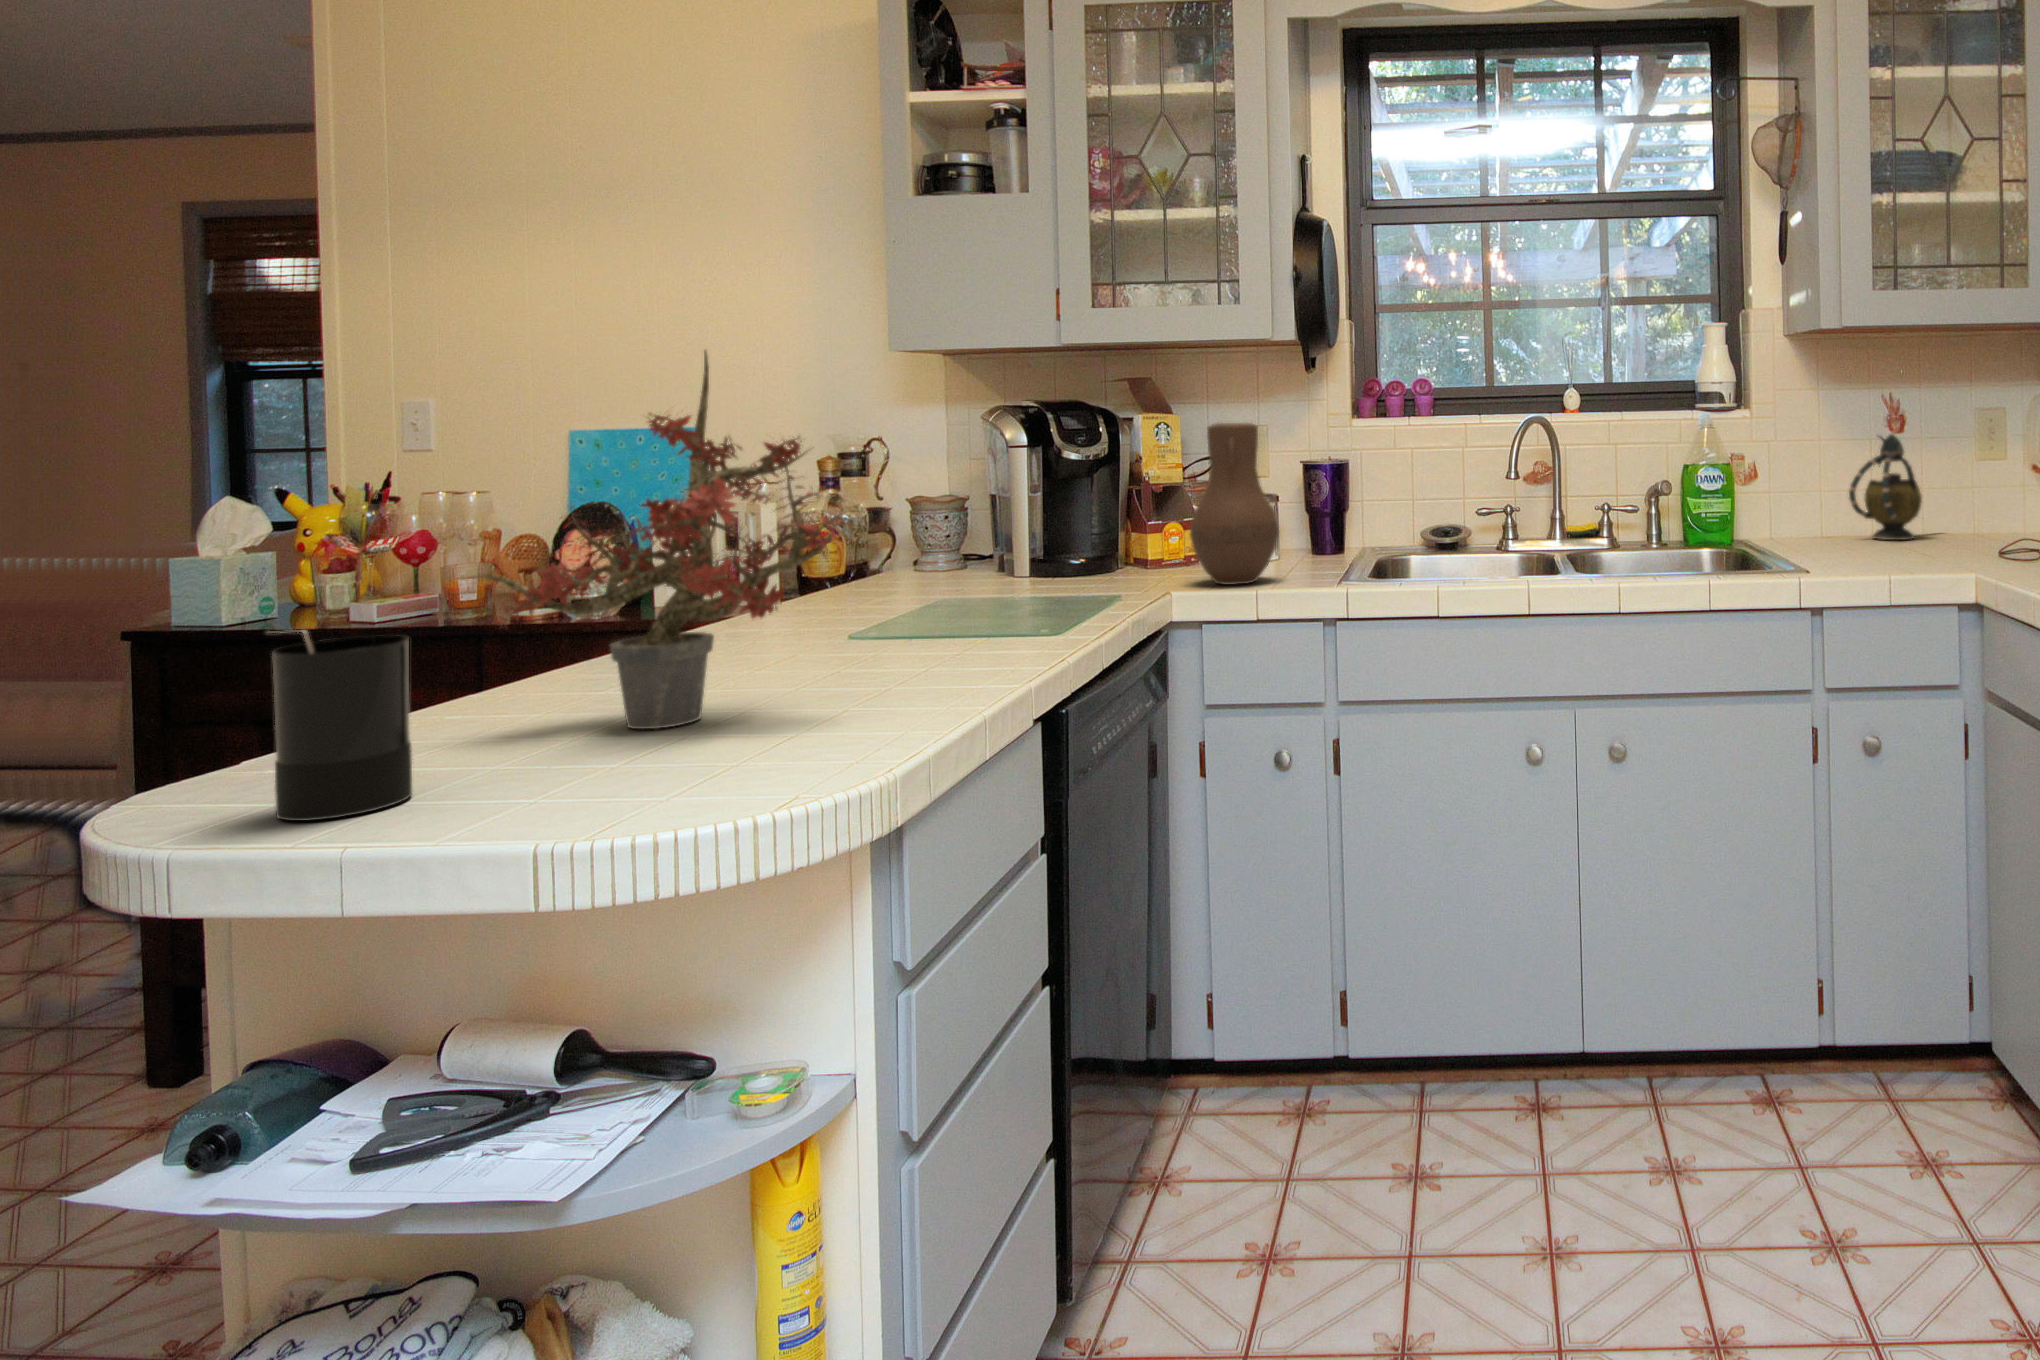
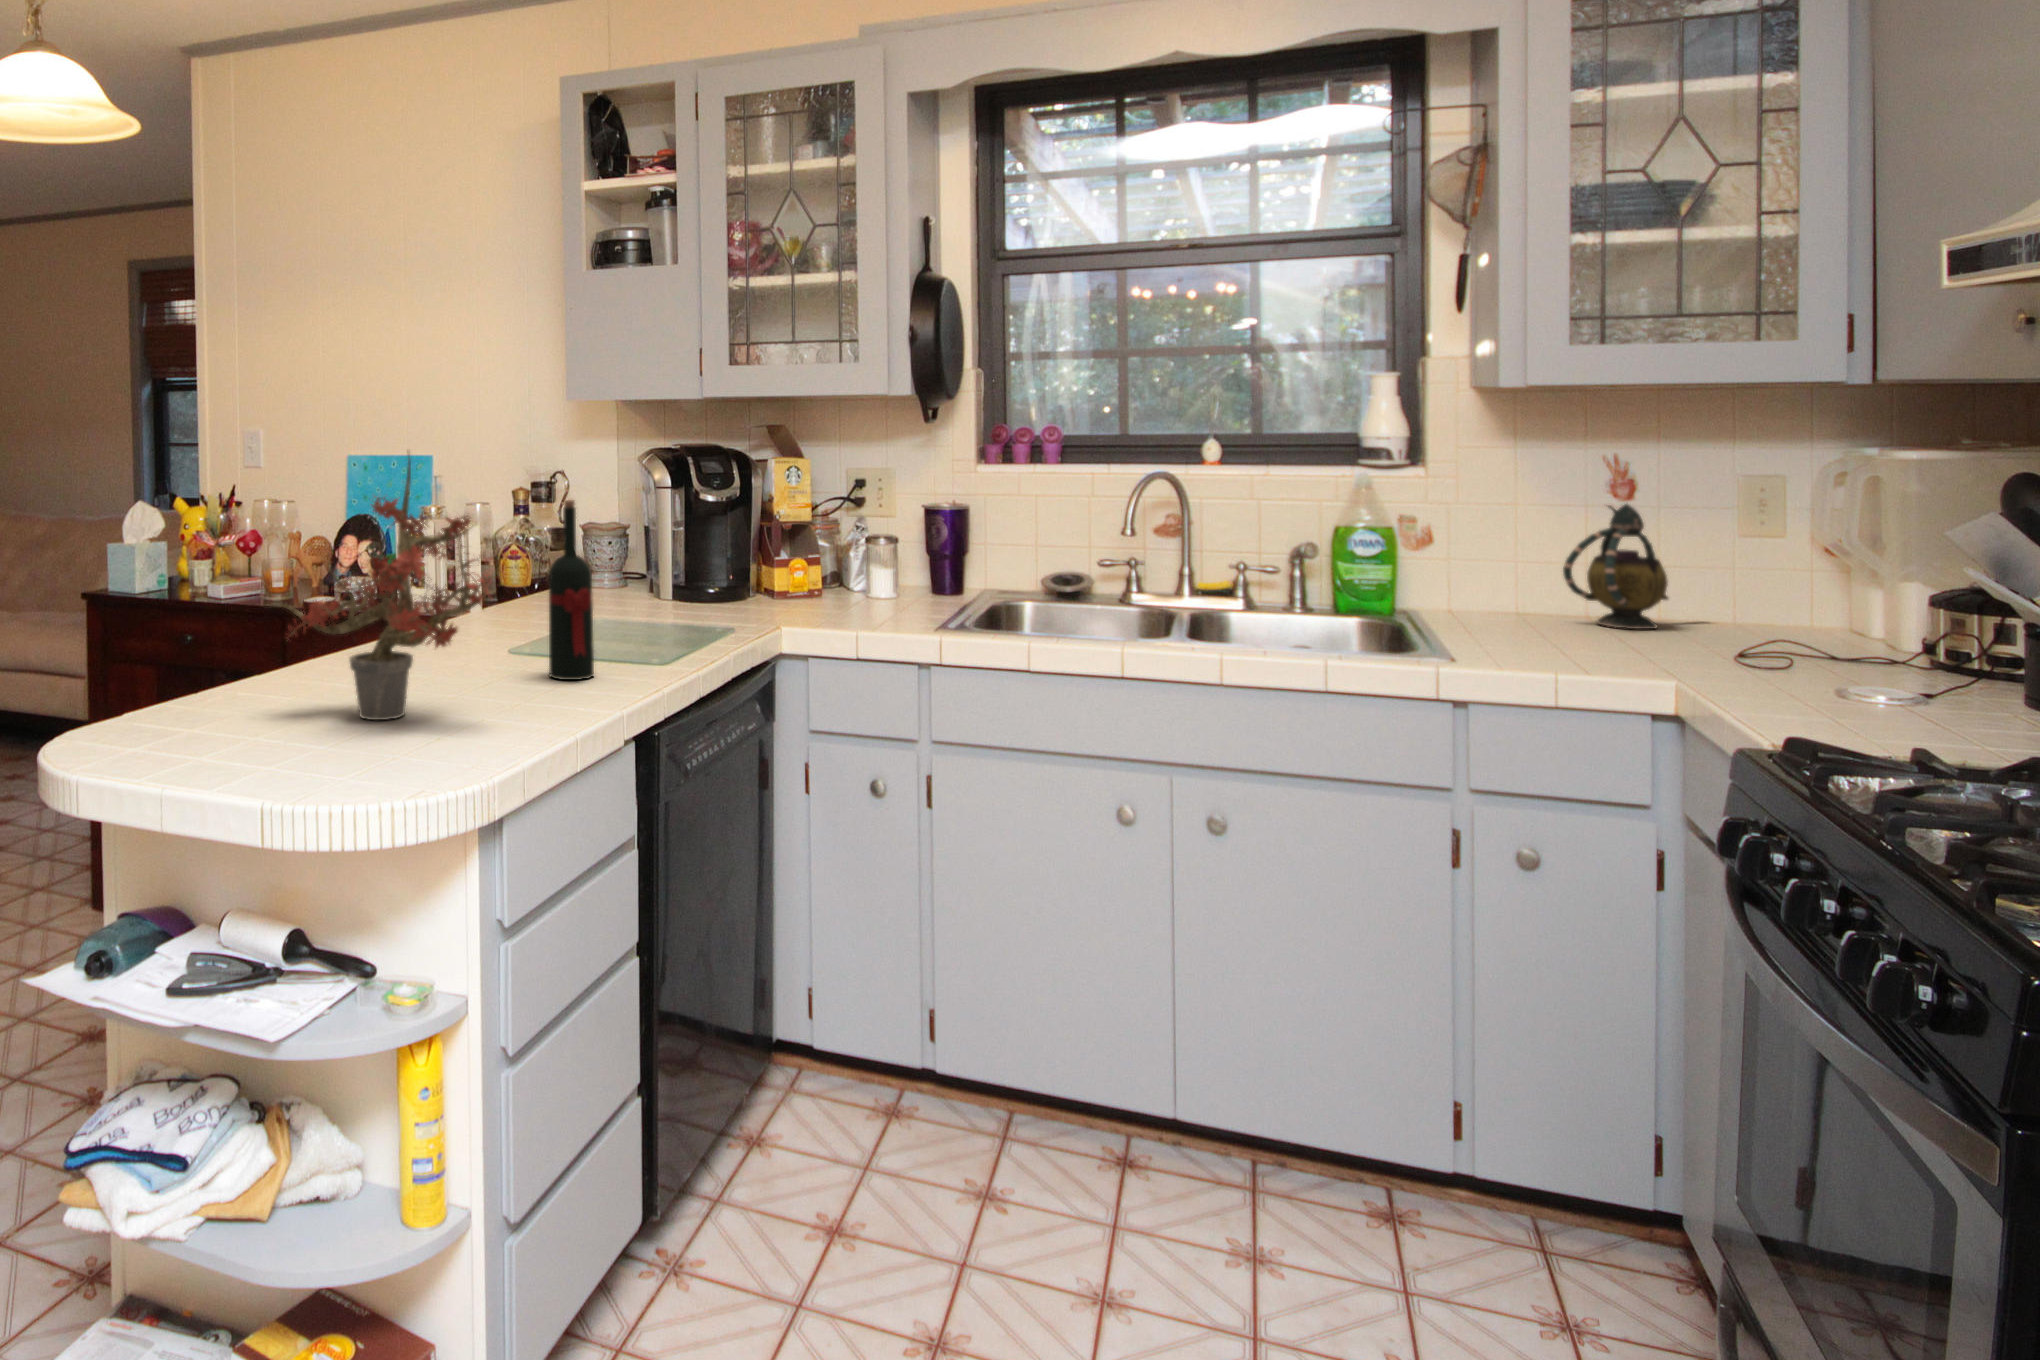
vase: present [1190,423,1279,585] -> none [802,477,885,625]
wine bottle: none [902,433,964,660] -> present [549,500,594,680]
candle: present [272,630,412,821] -> none [164,642,237,763]

